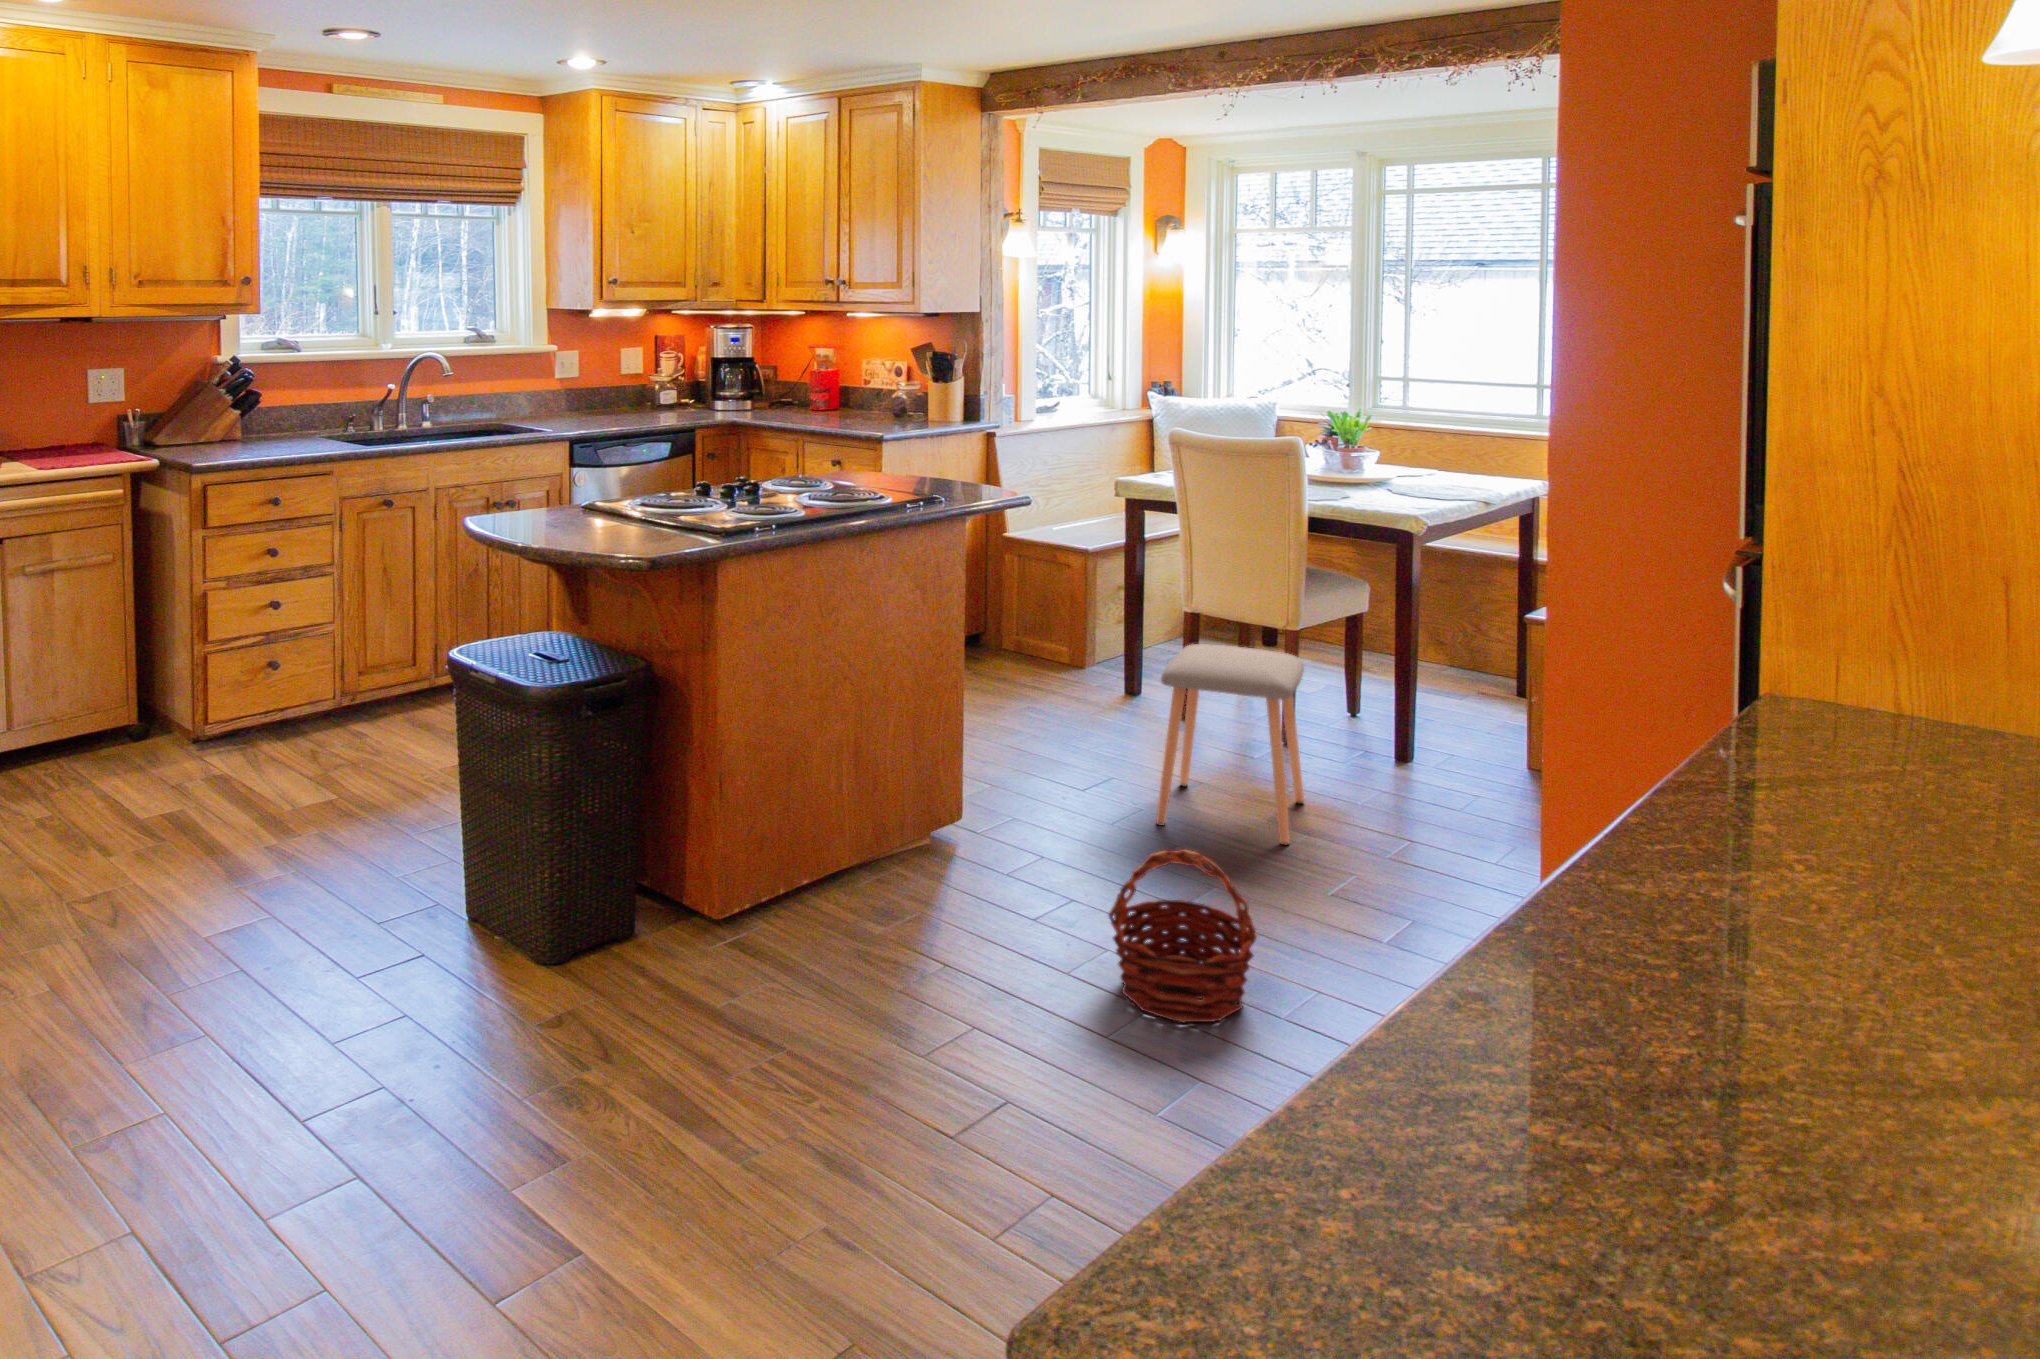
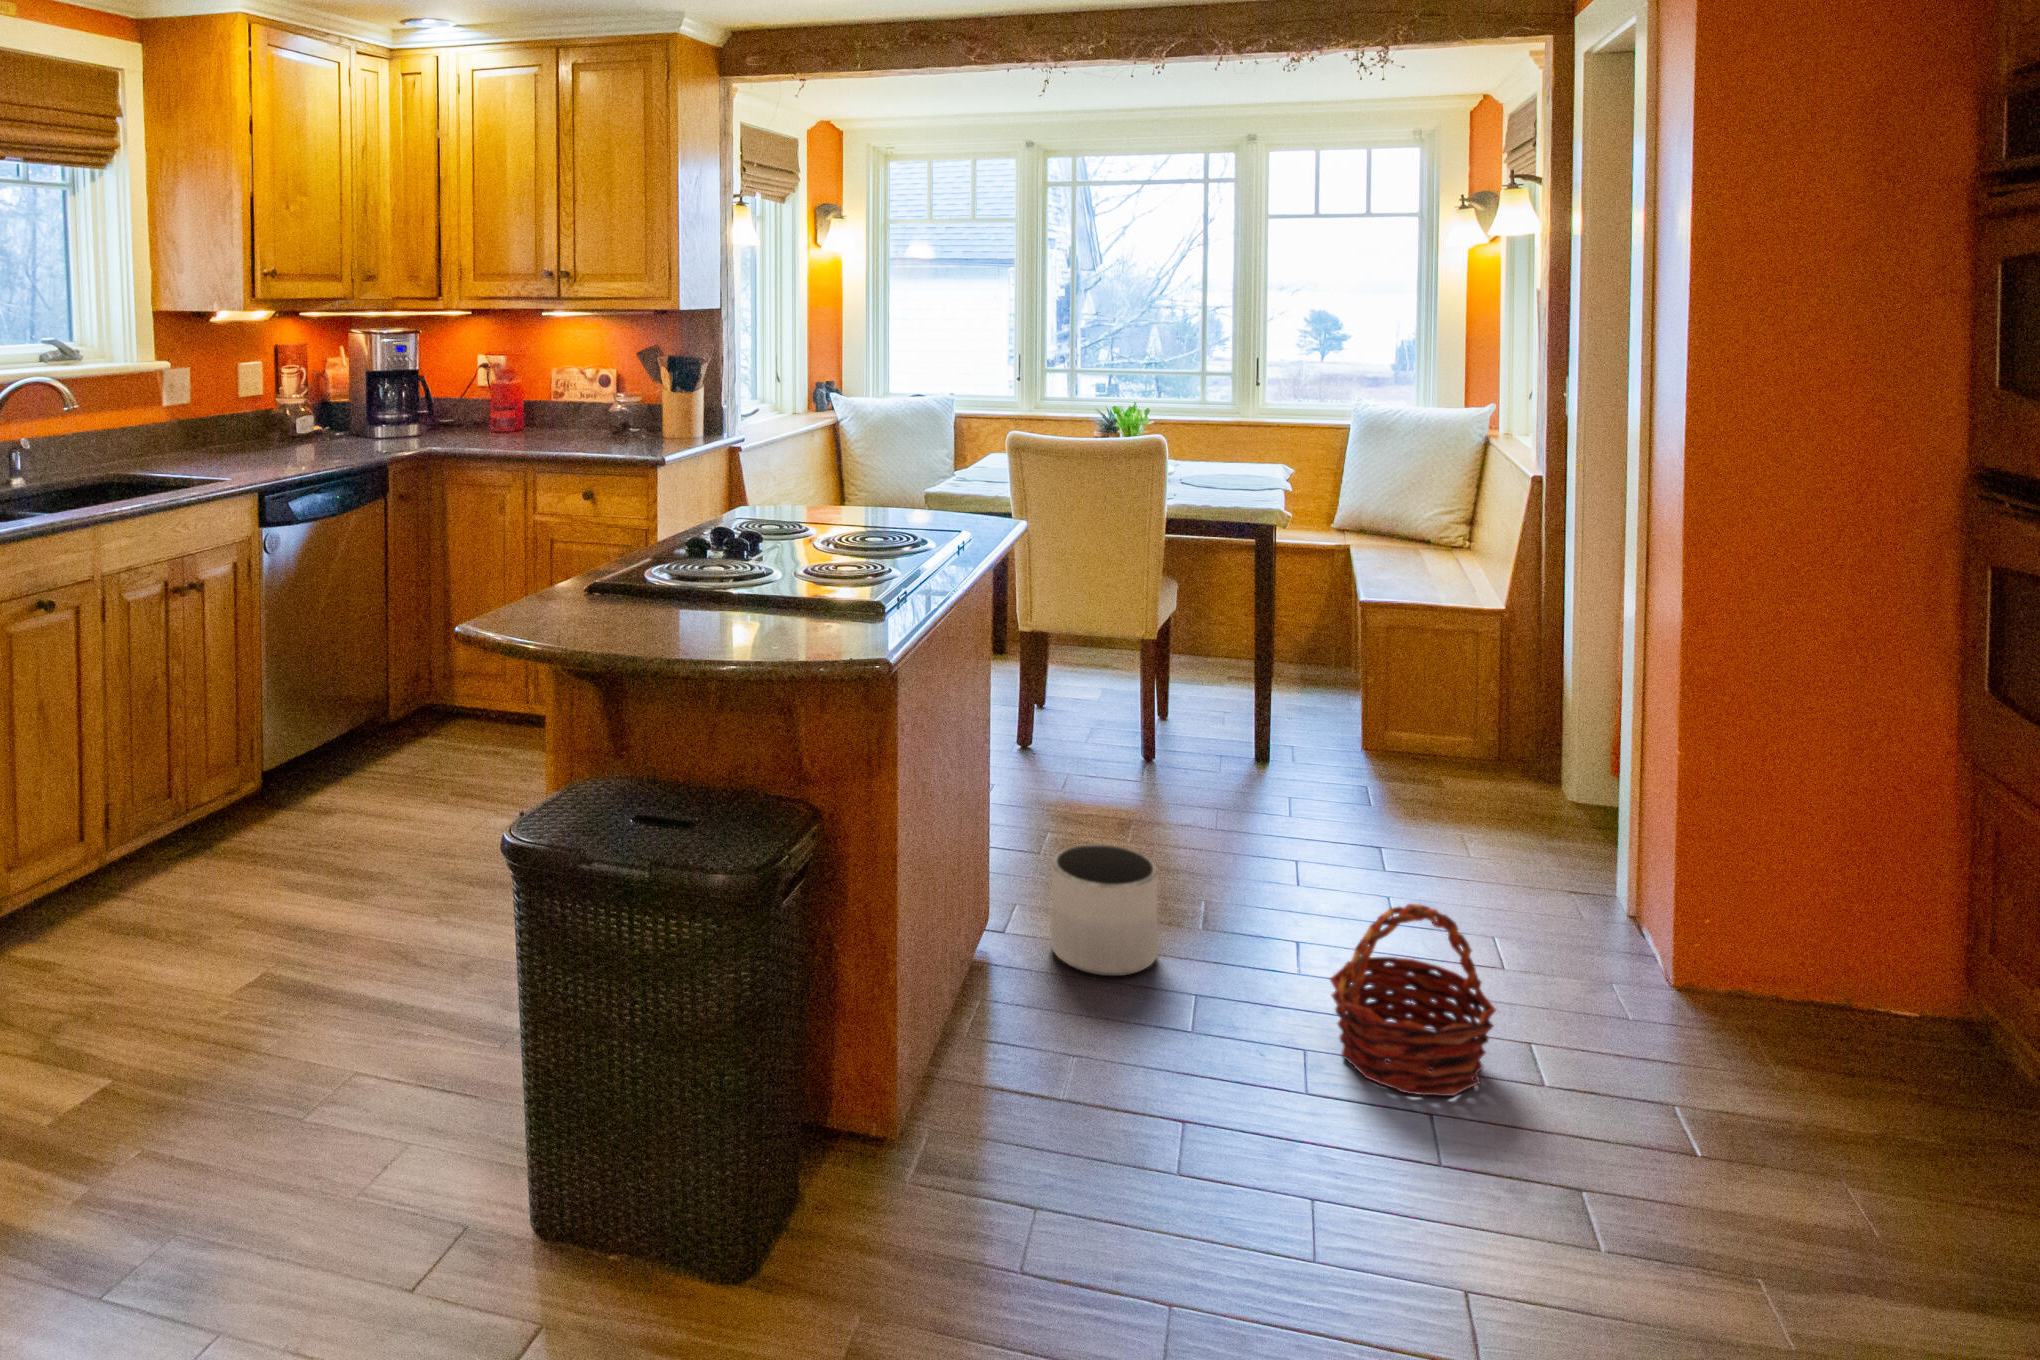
stool: present [1156,644,1304,845] -> none [1109,665,1279,870]
planter: none [984,776,1076,888] -> present [1051,844,1158,976]

